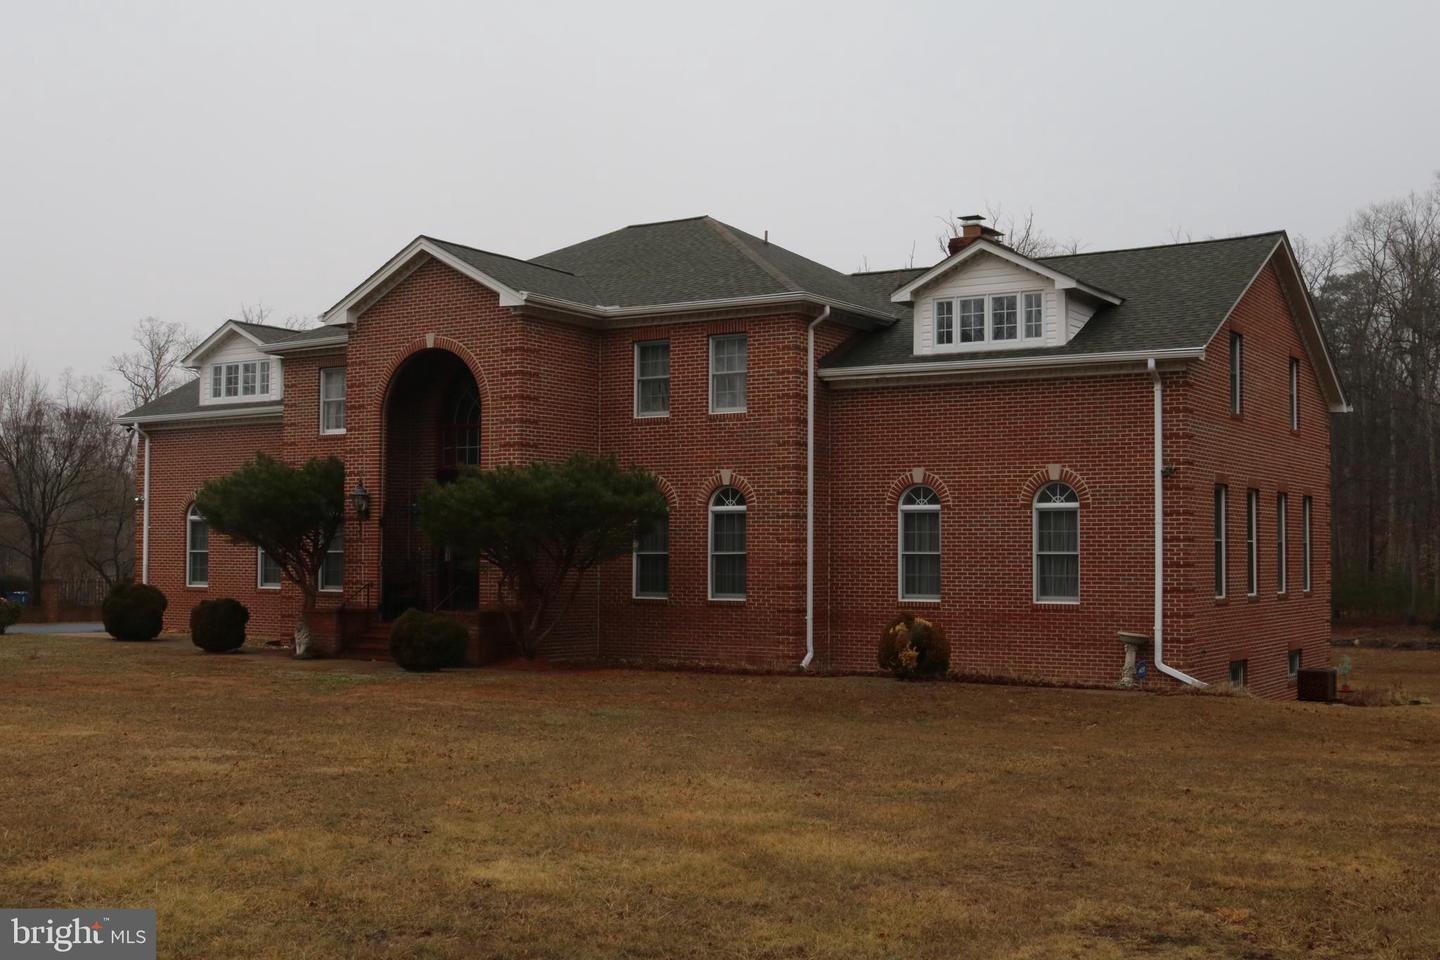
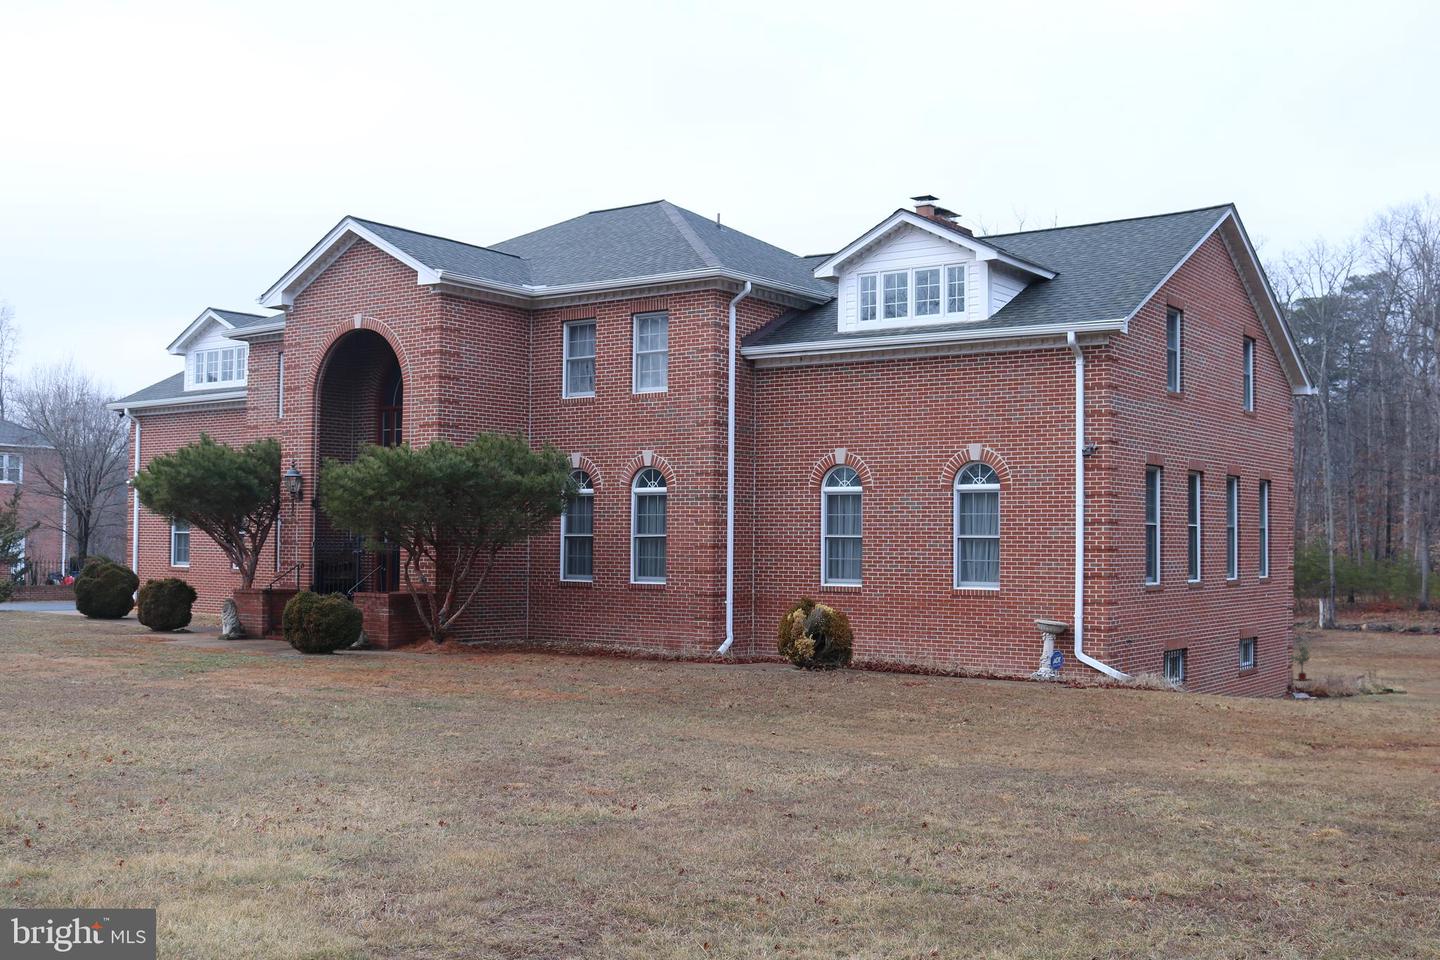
wooden crate: present [1297,667,1337,701] -> none [1247,655,1289,691]

